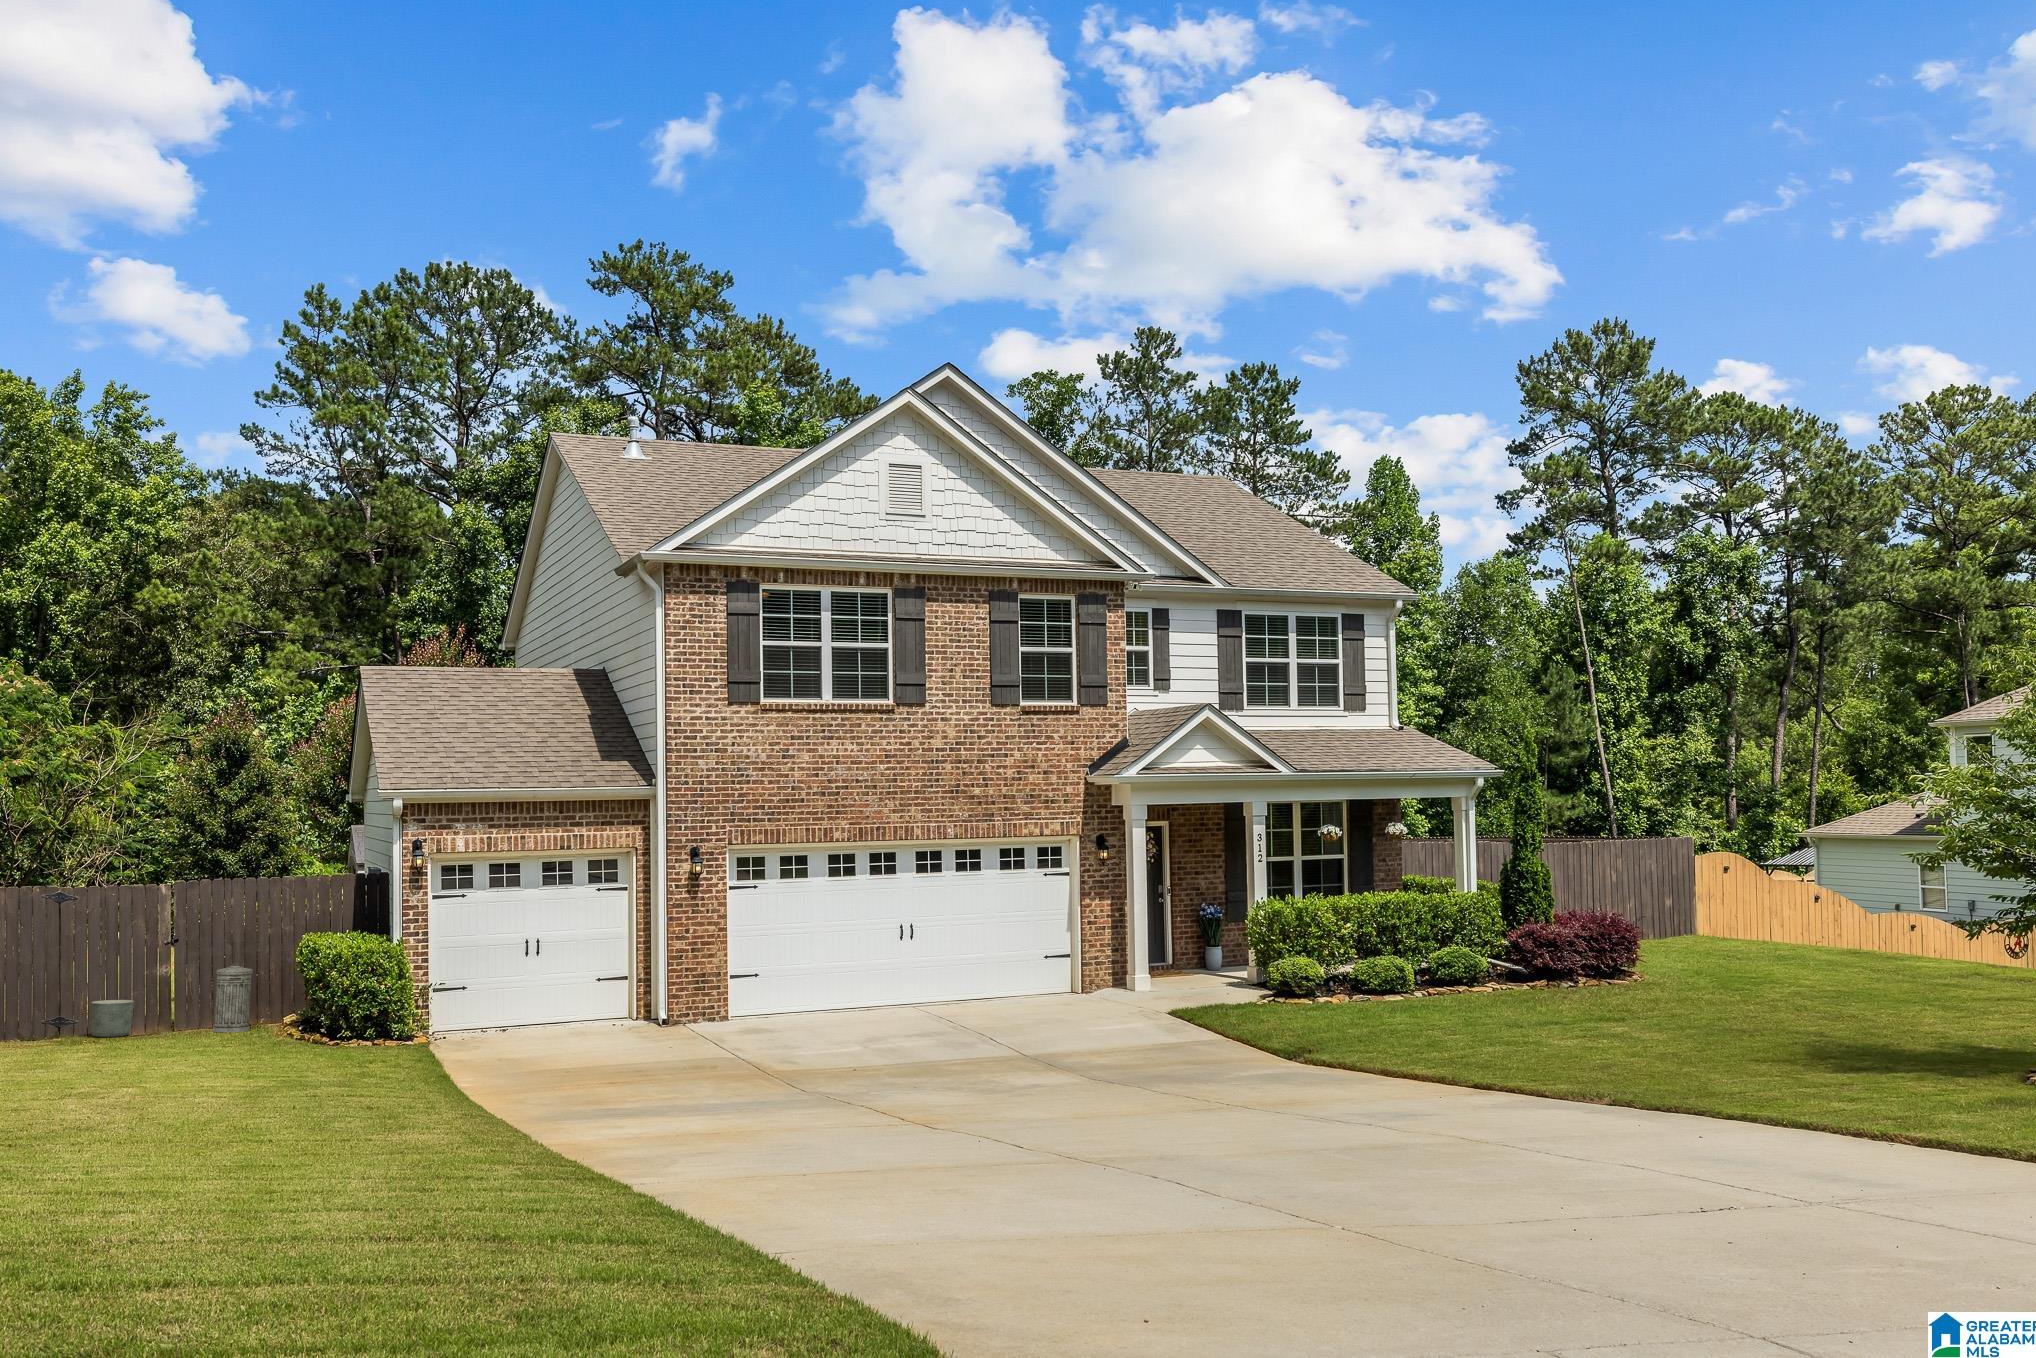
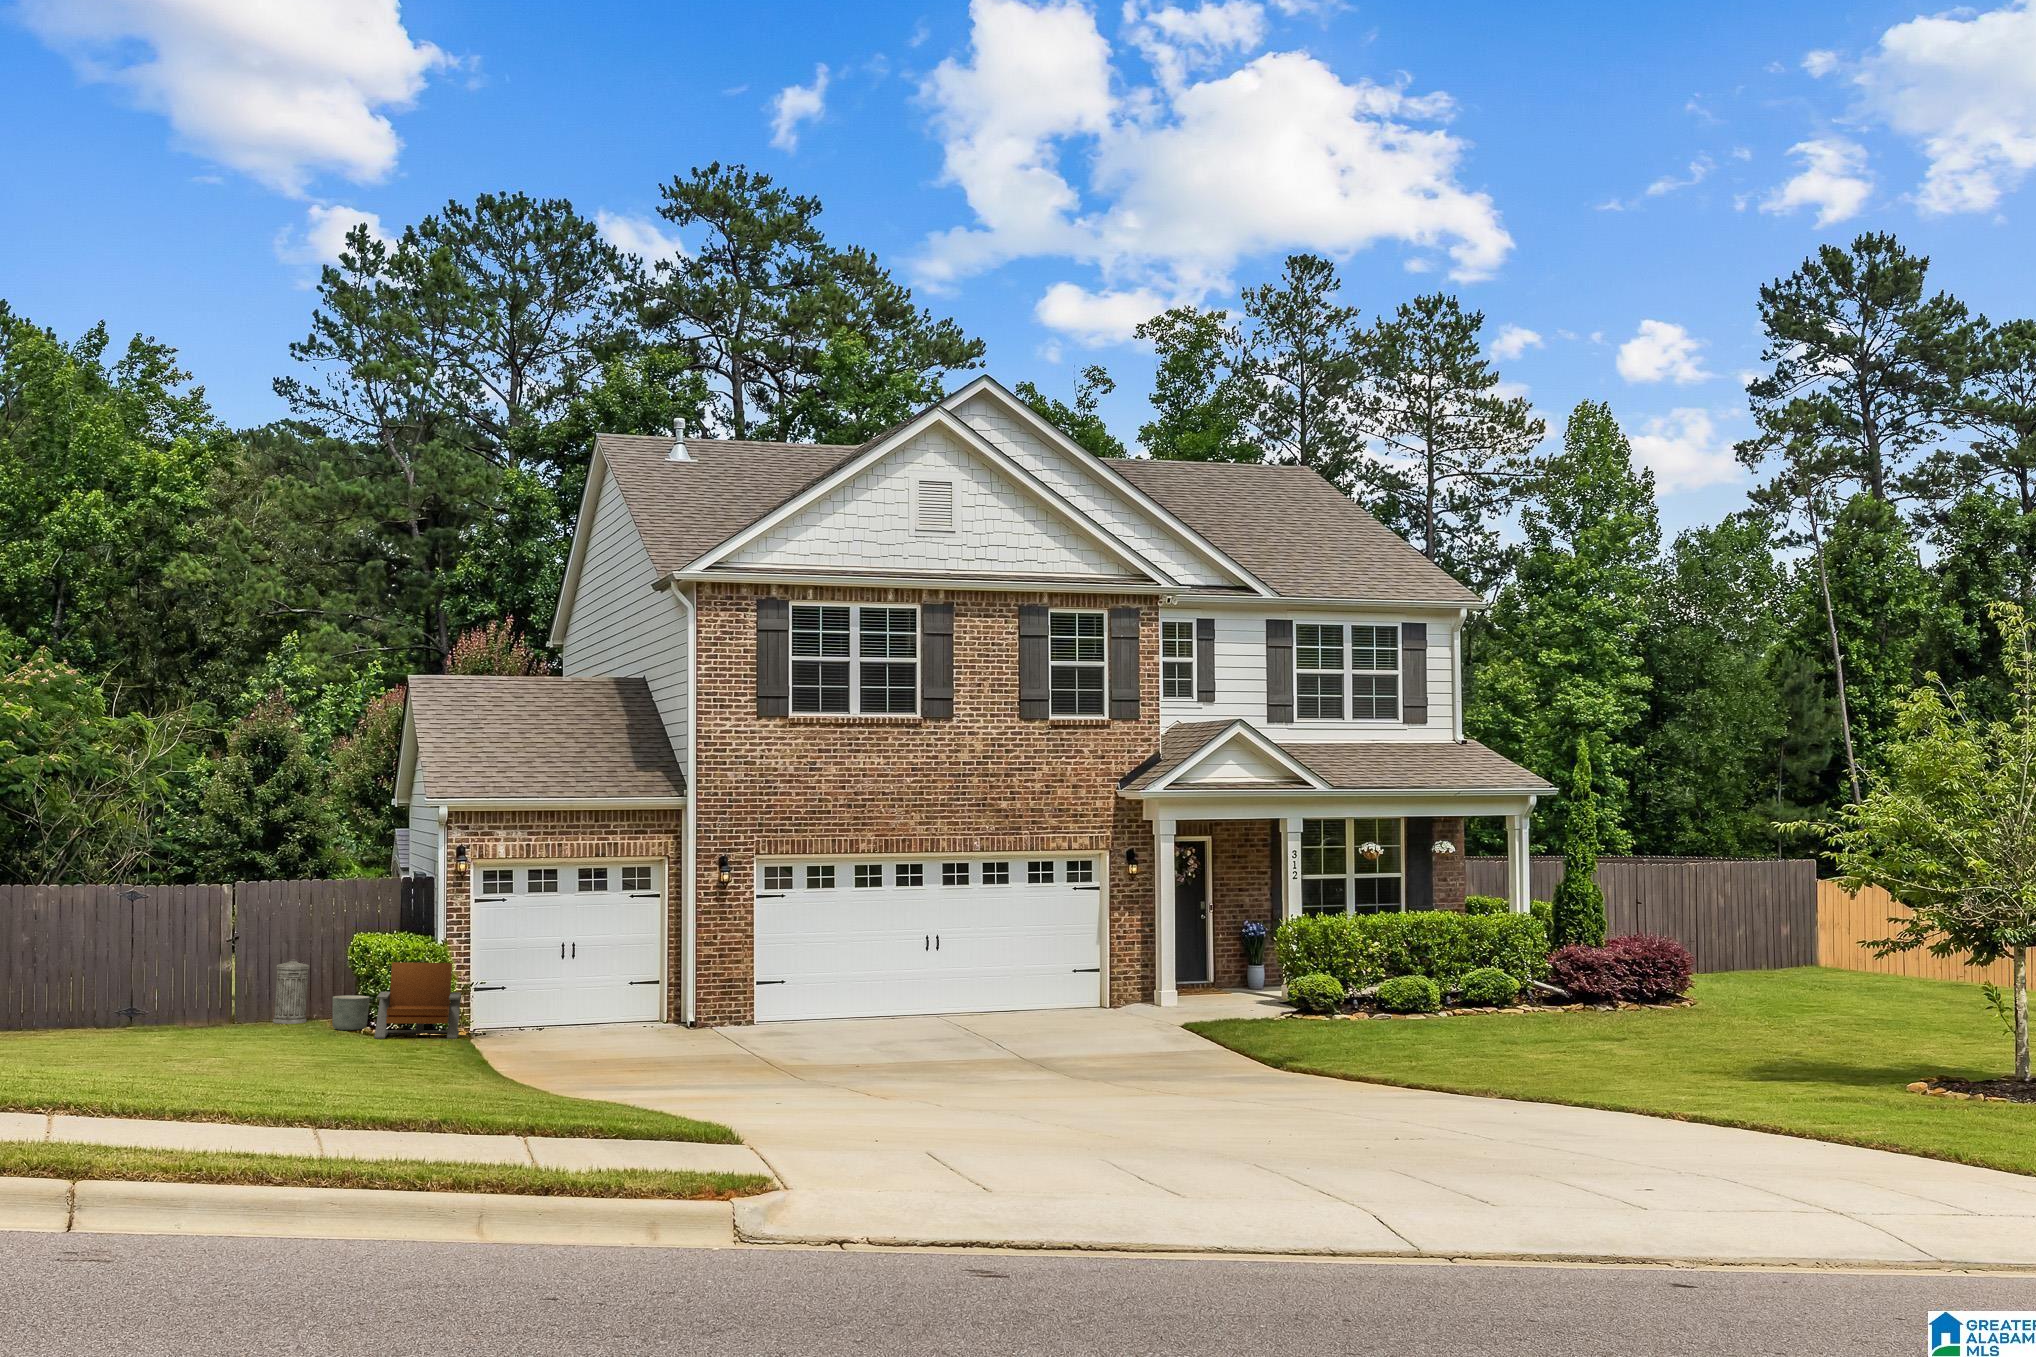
lounge chair: none [322,964,418,1047] -> present [374,962,461,1039]
planter: present [91,1000,134,1037] -> present [332,996,370,1030]

